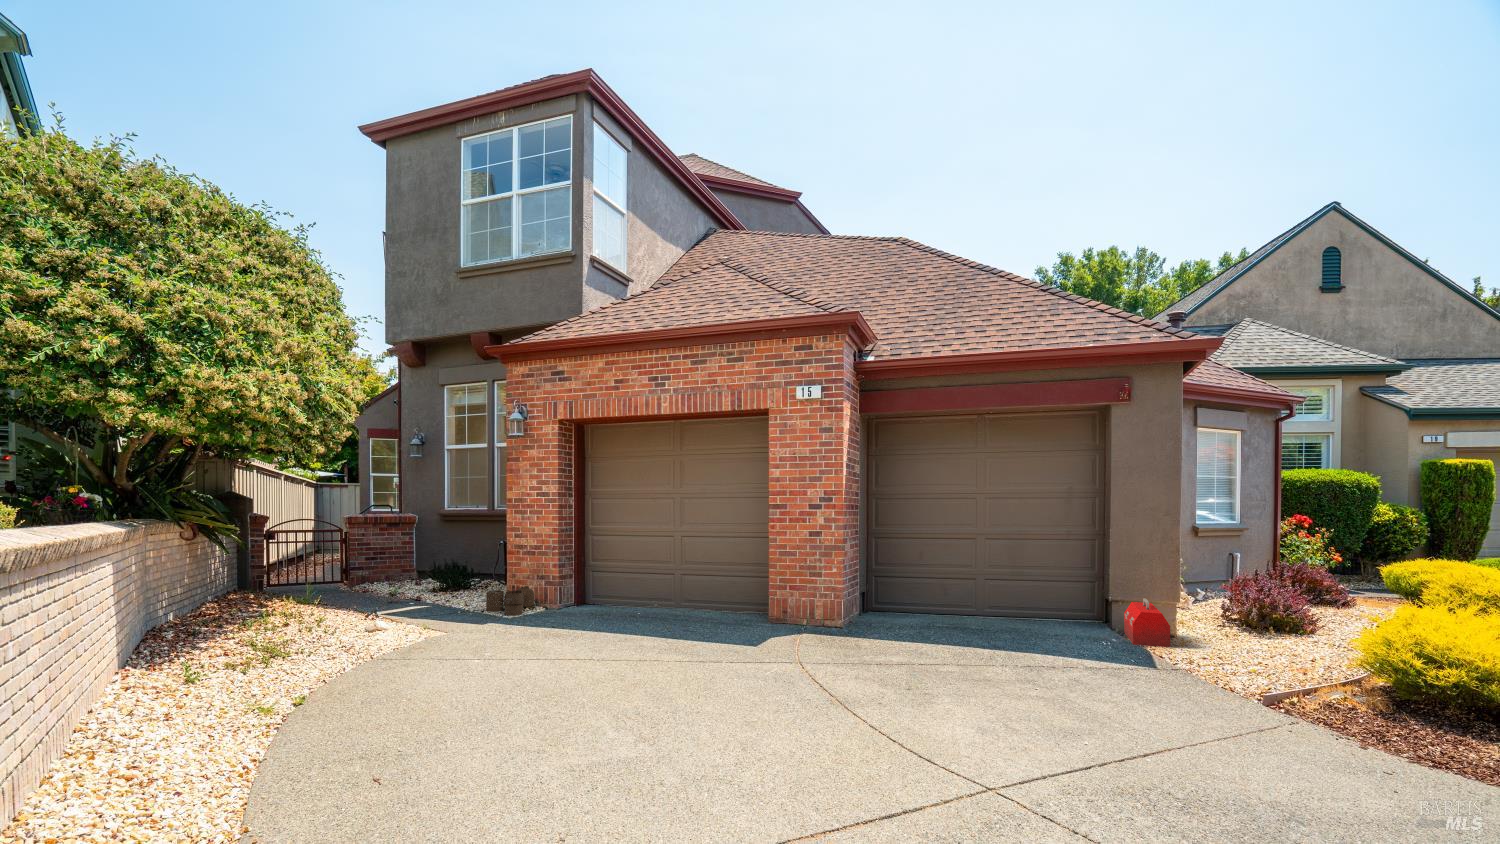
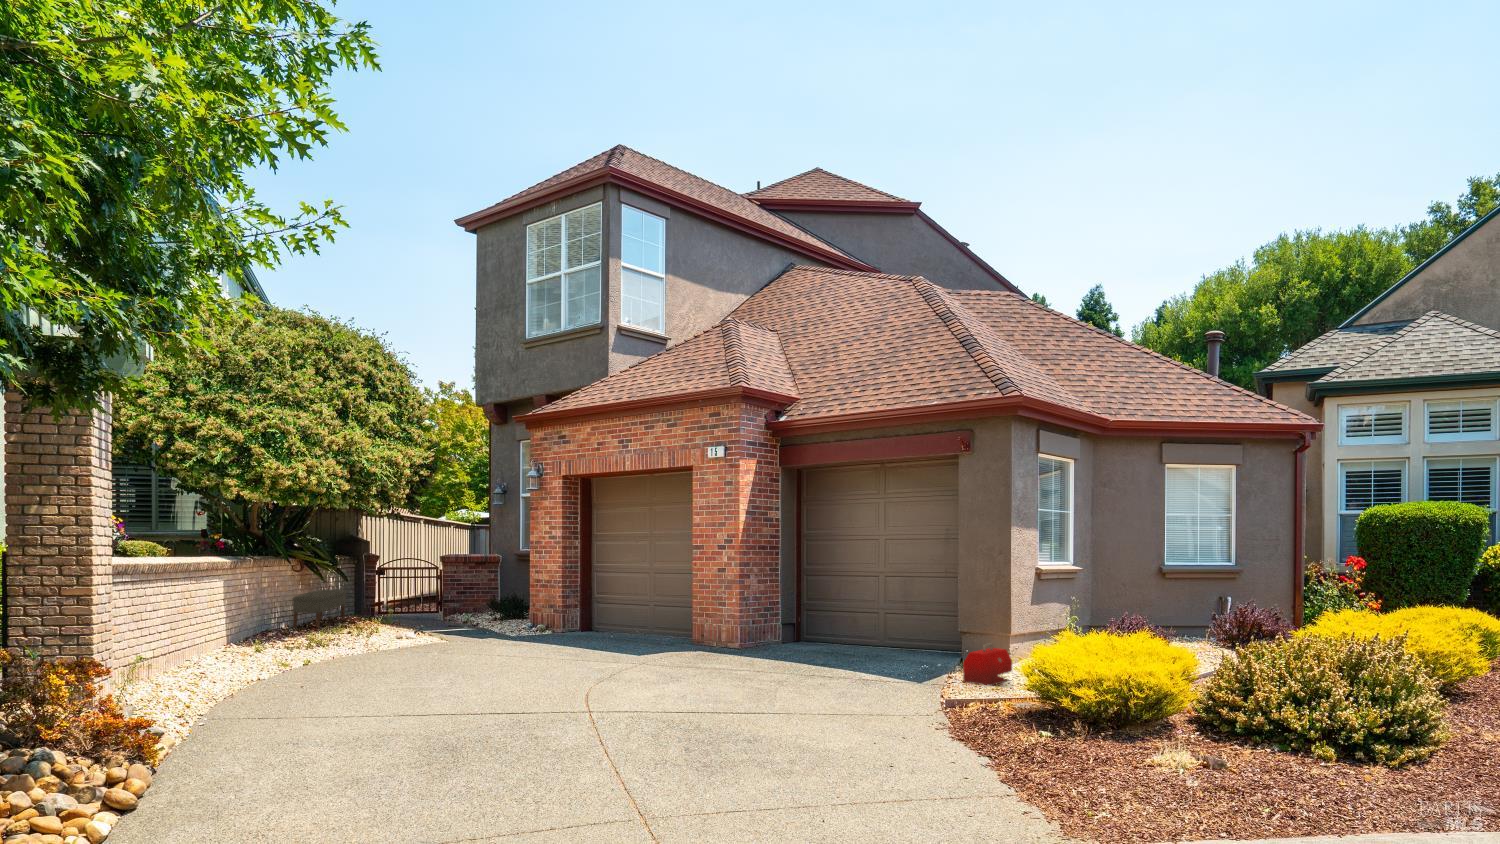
bench: none [169,571,242,636] -> present [293,589,346,628]
woven basket: present [486,586,534,616] -> none [503,613,545,634]

